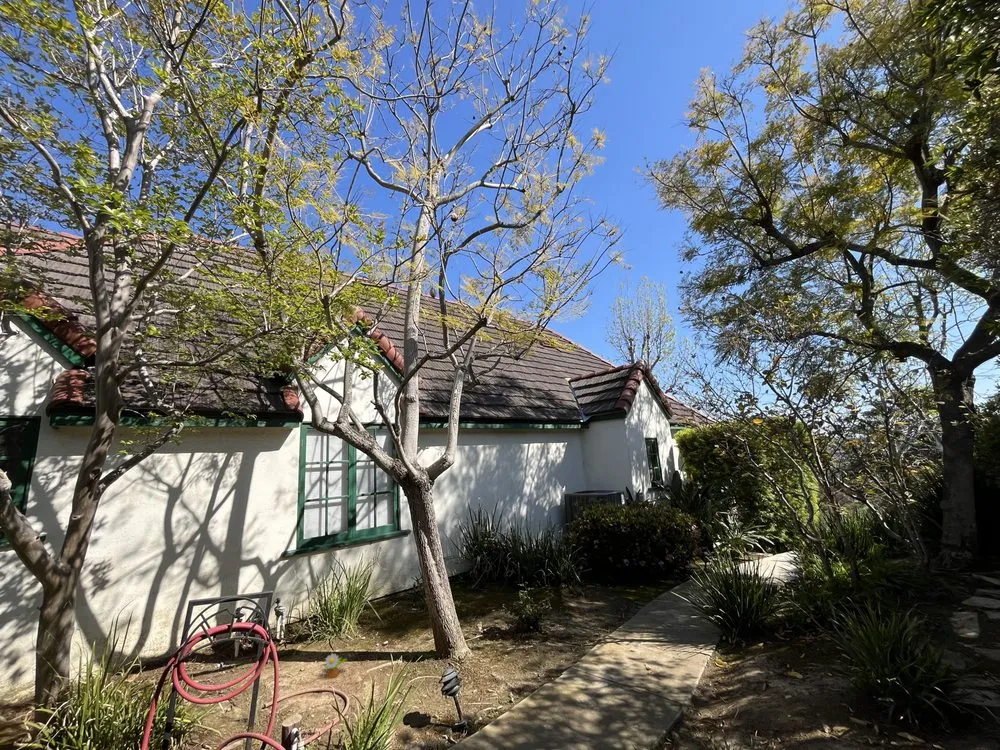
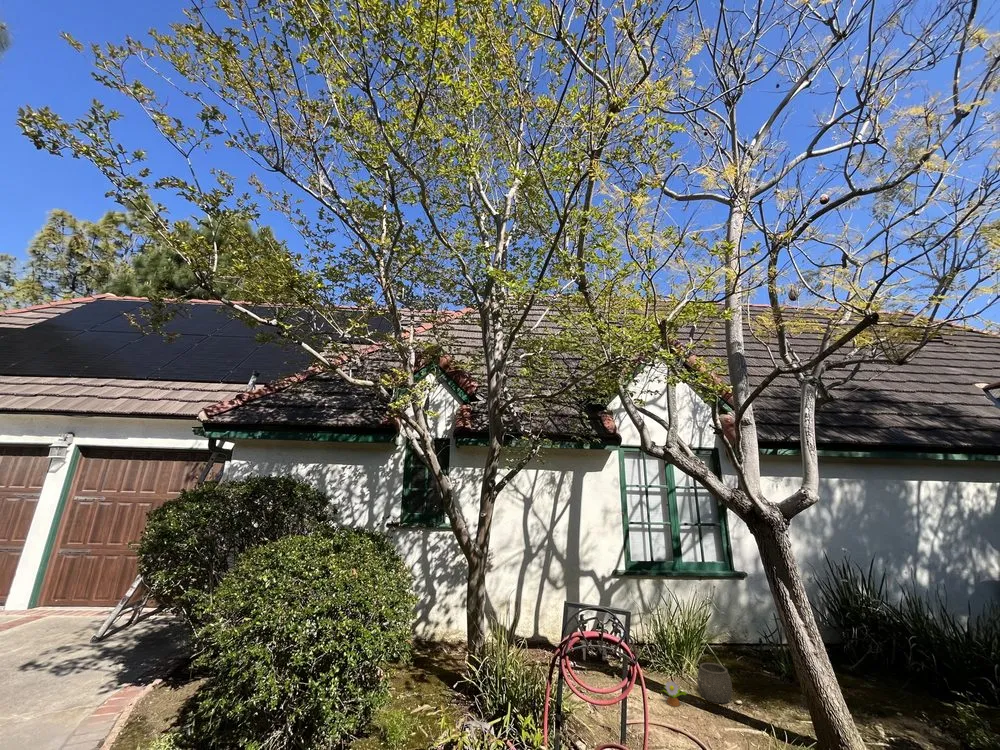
woven basket: none [358,621,389,659] -> present [697,663,732,703]

